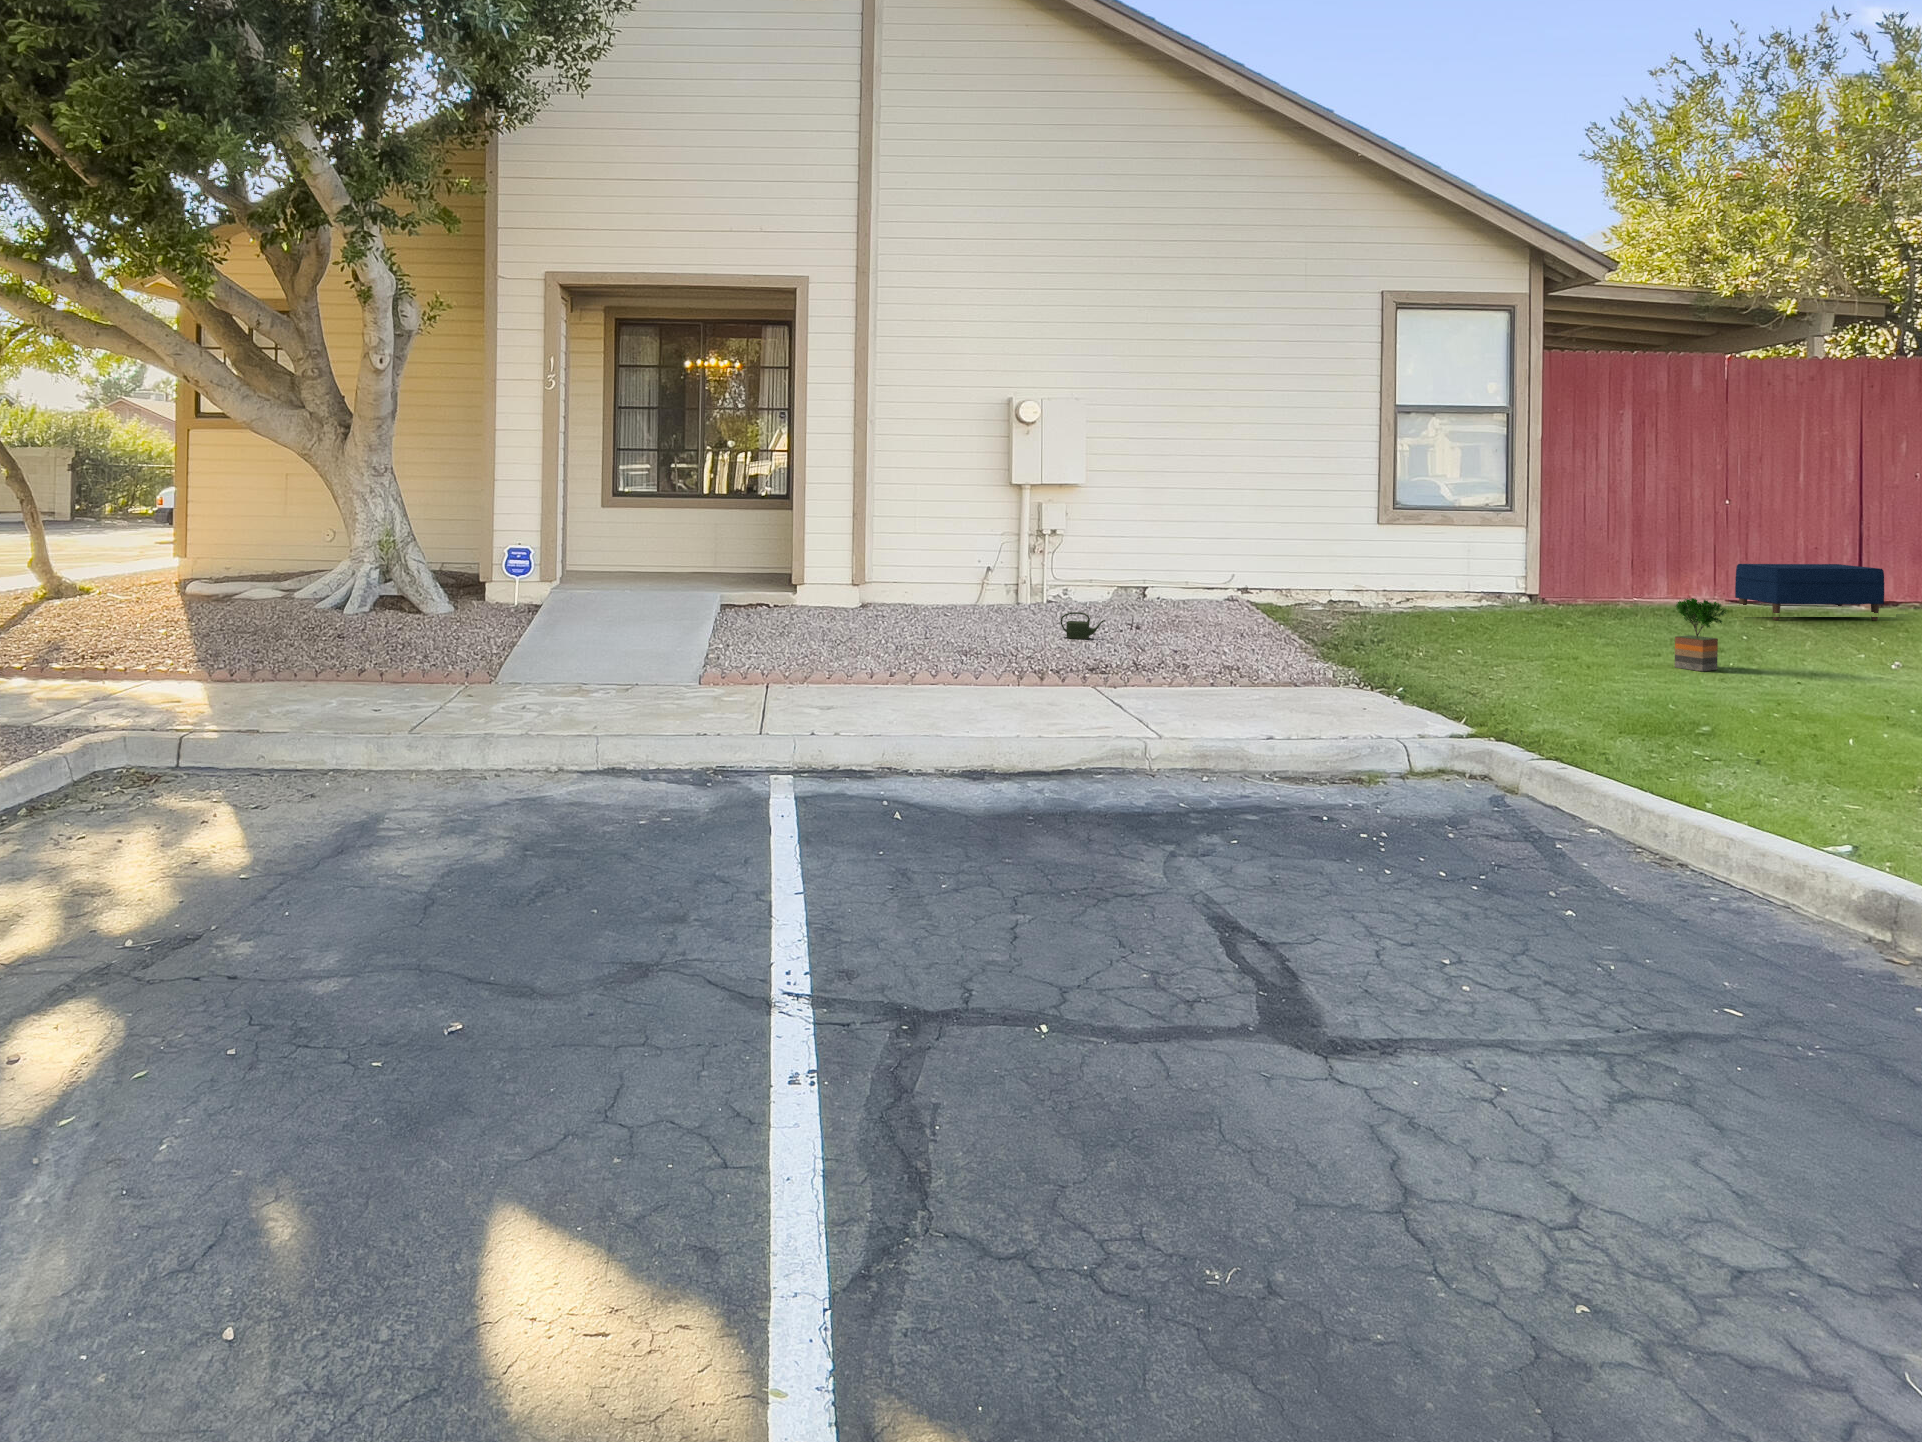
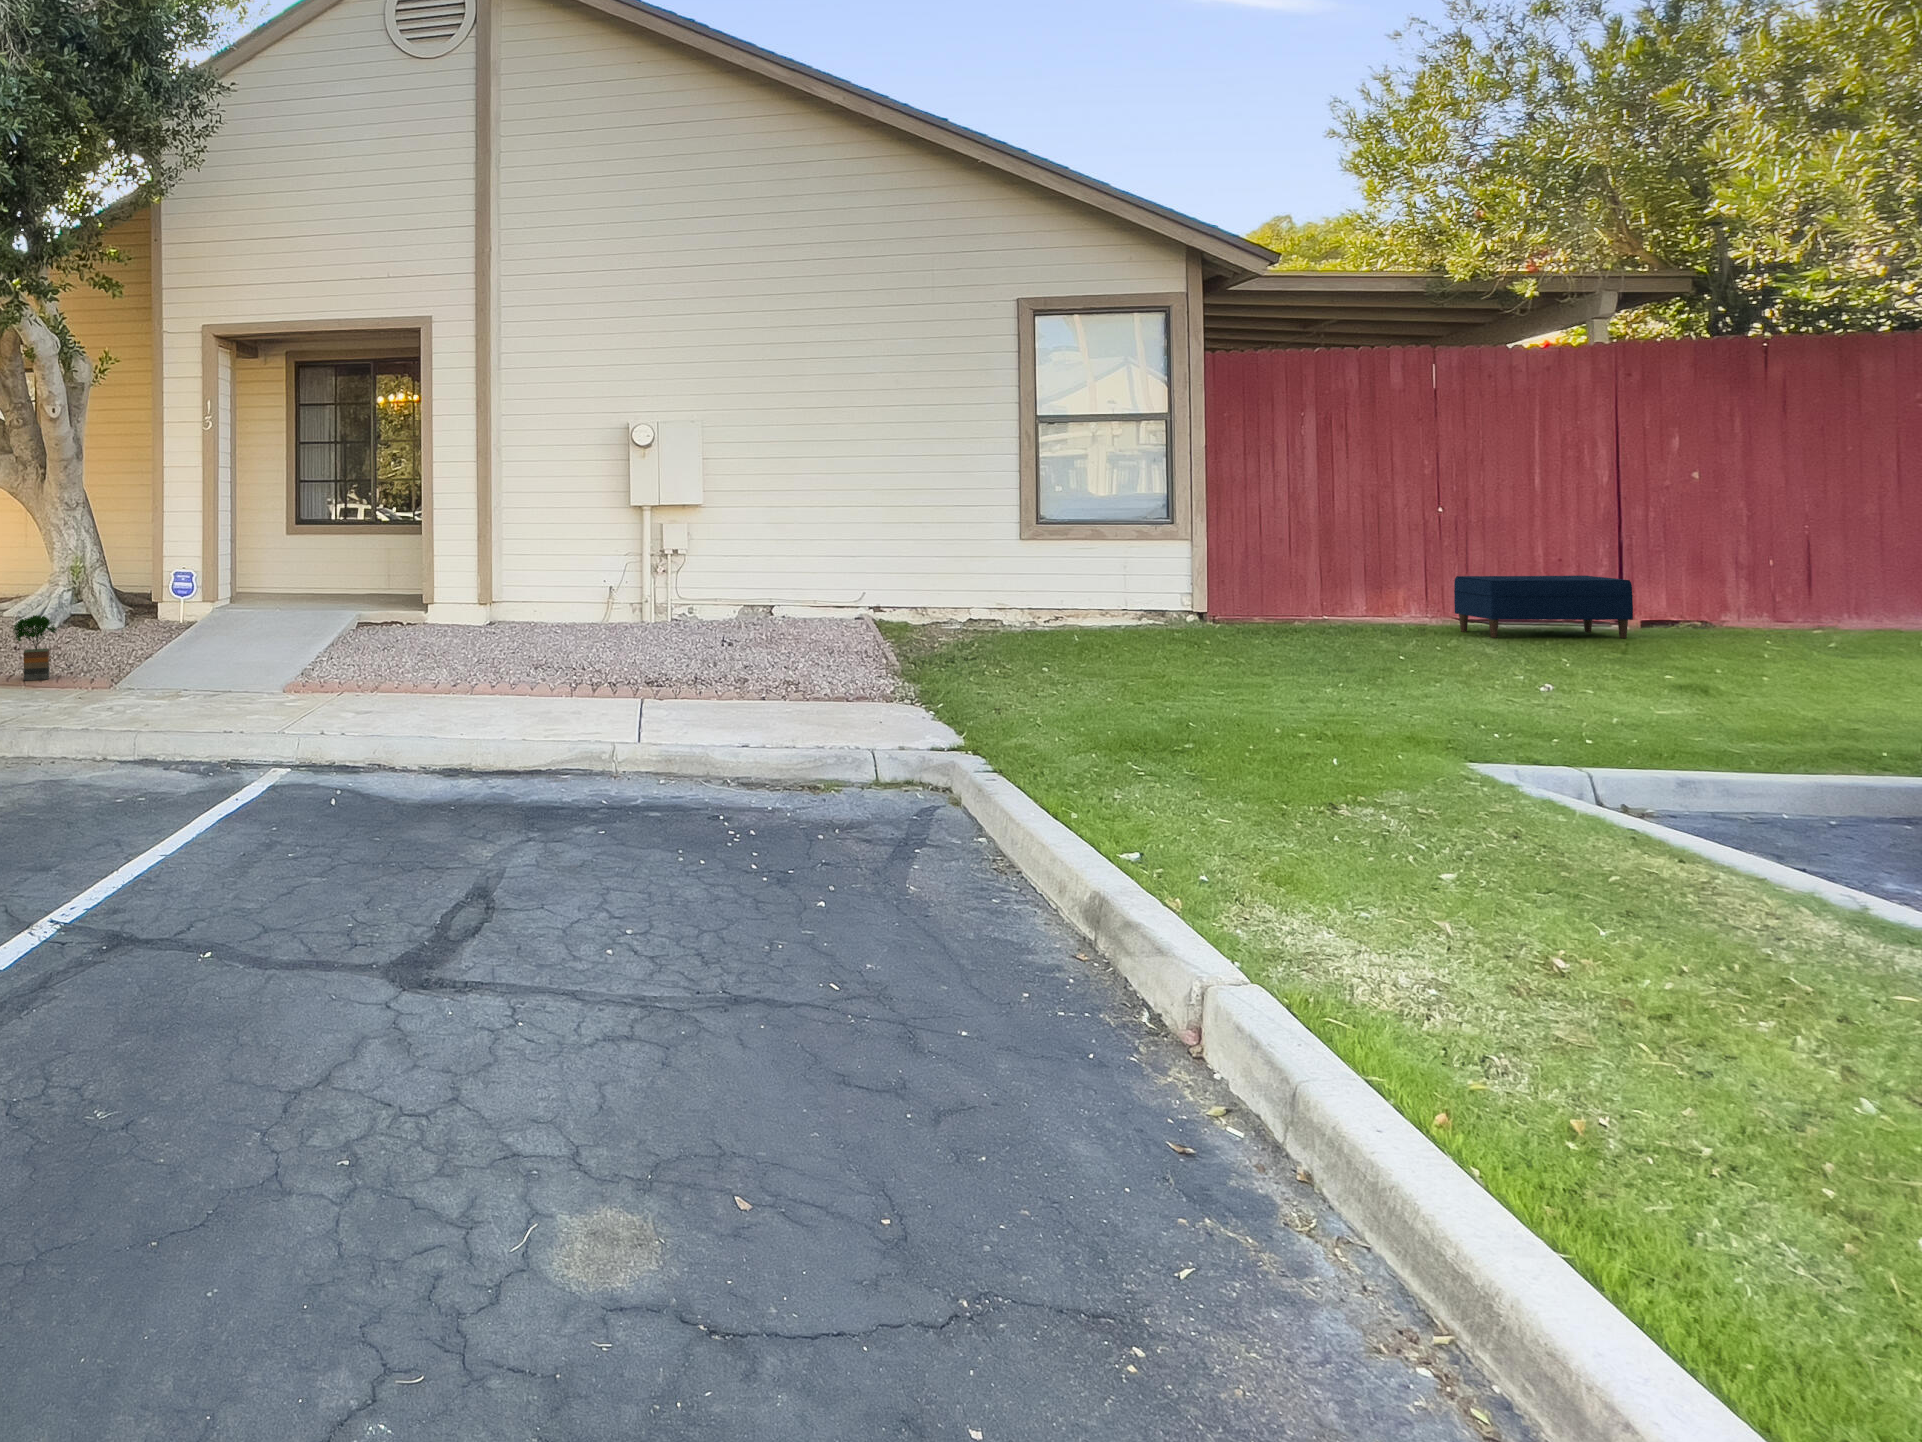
potted tree: present [1675,598,1728,671] -> present [13,615,57,680]
watering can: present [1060,612,1105,639] -> none [658,628,700,654]

